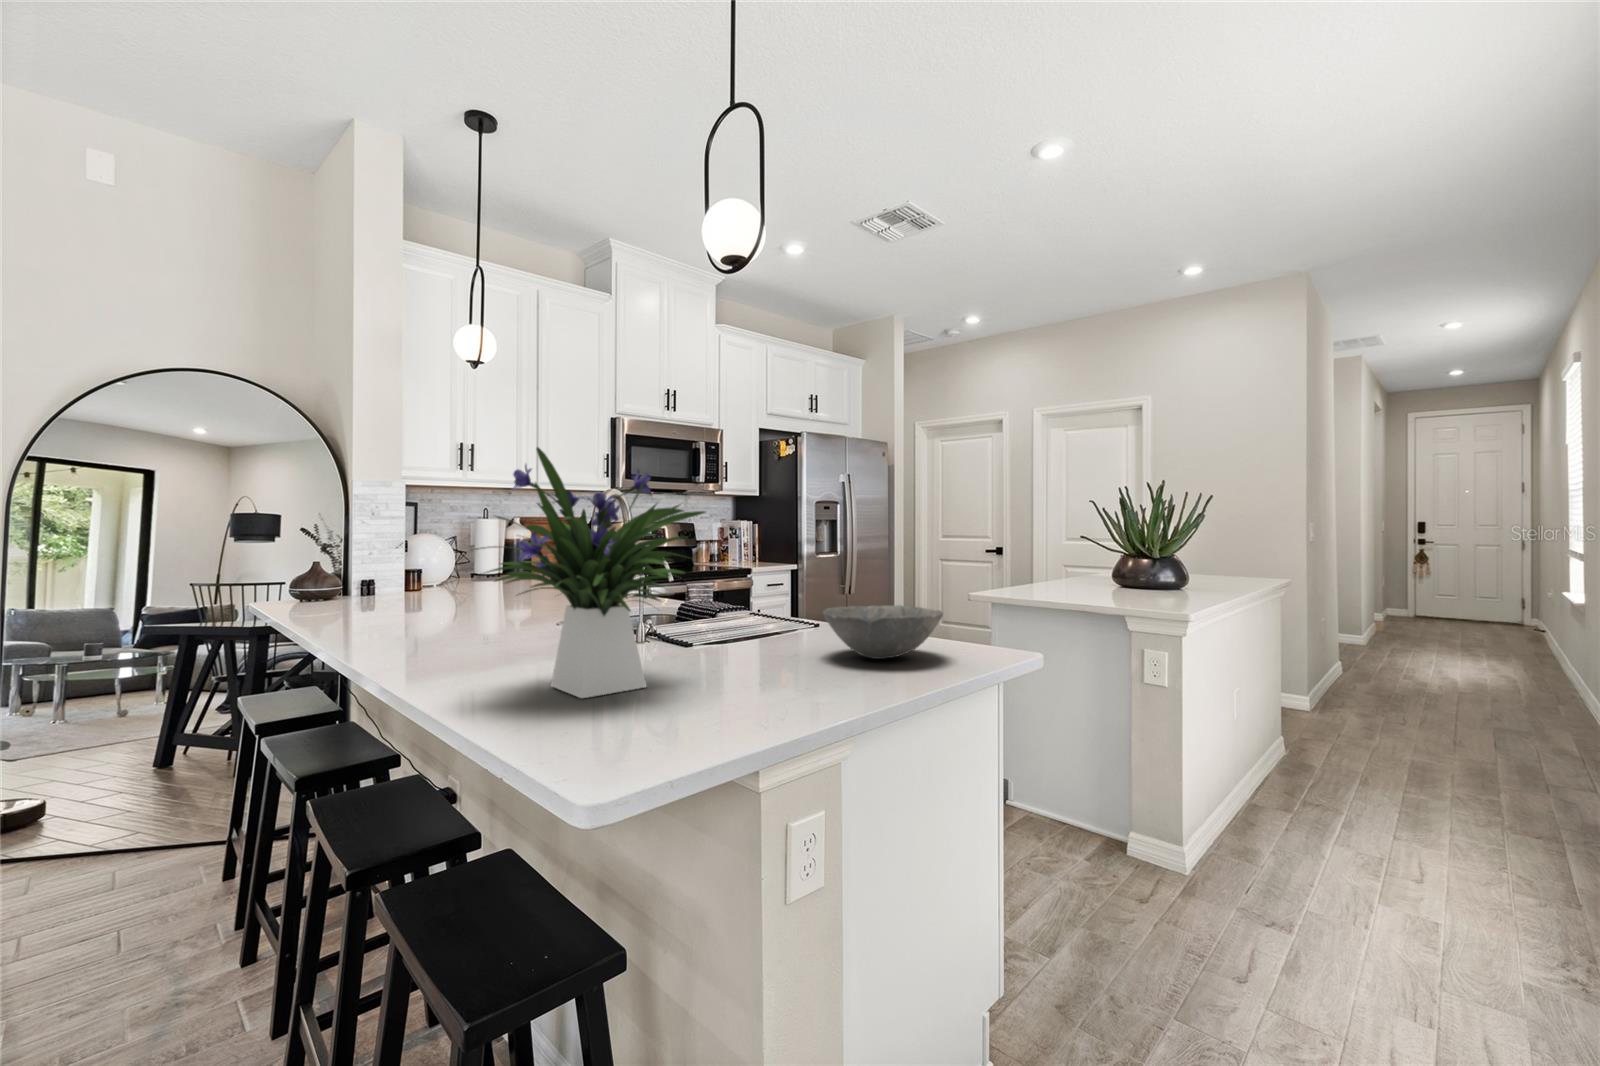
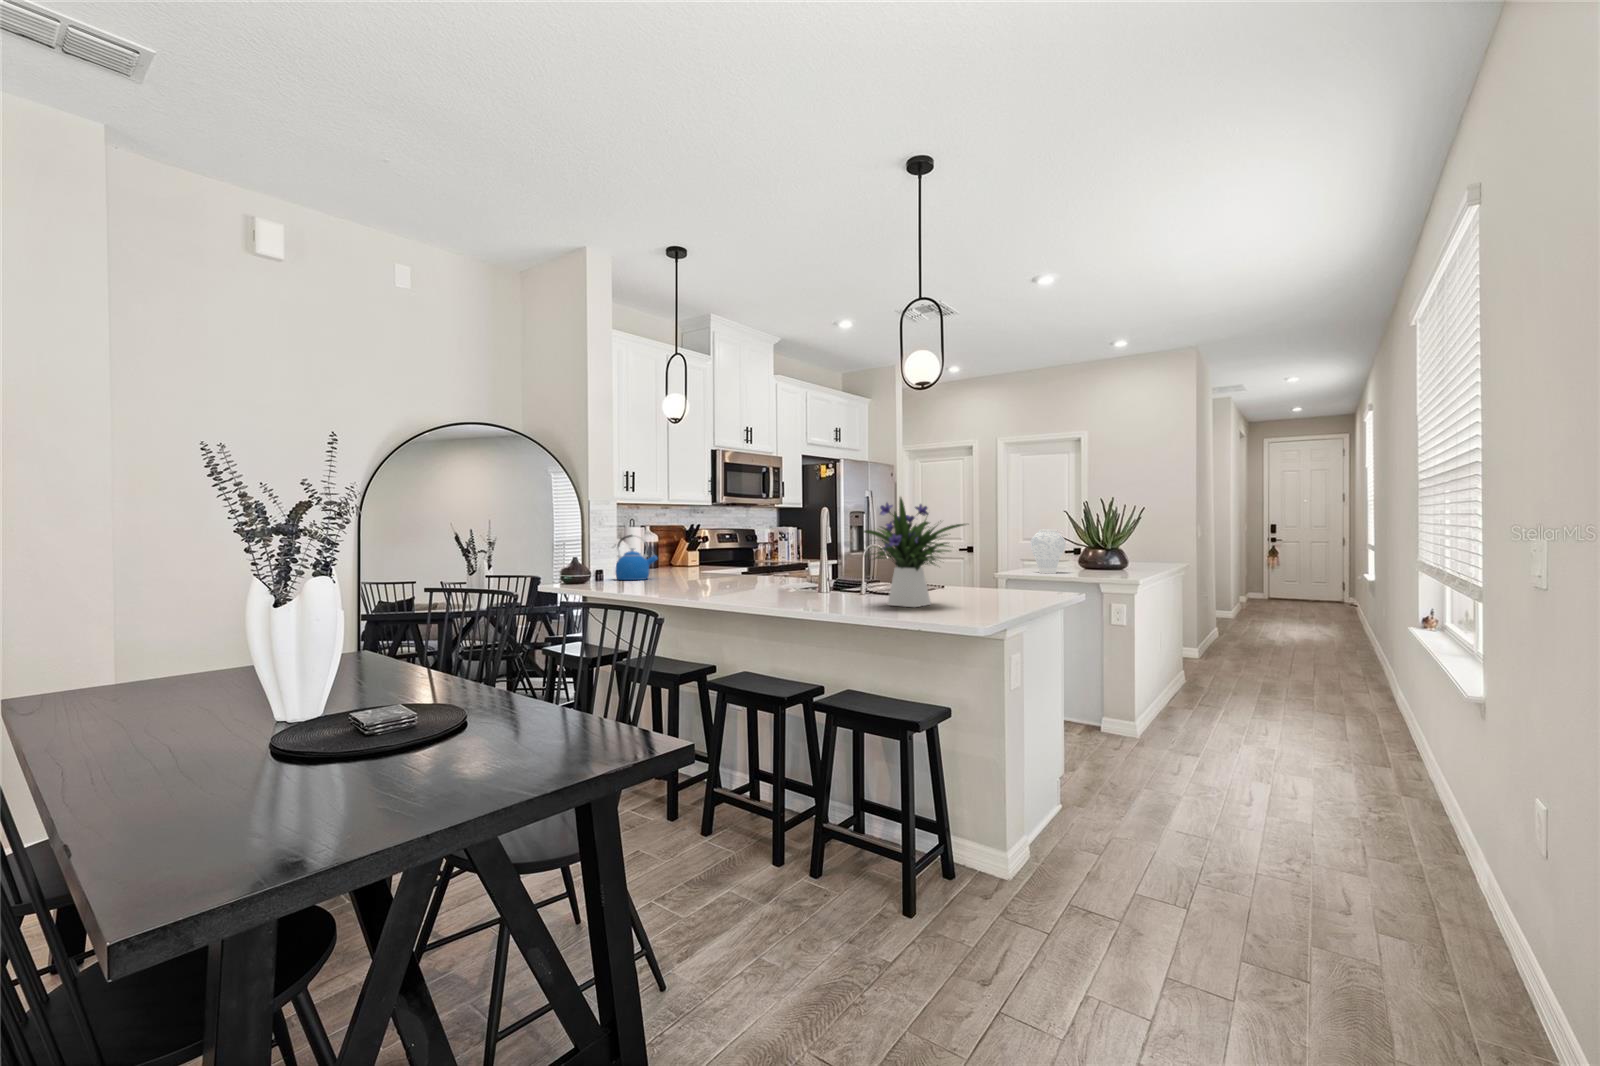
vase: none [1030,526,1083,594] -> present [1030,529,1066,573]
kettle: none [379,530,444,597] -> present [616,535,657,580]
bowl: present [823,605,943,659] -> none [983,571,1044,596]

